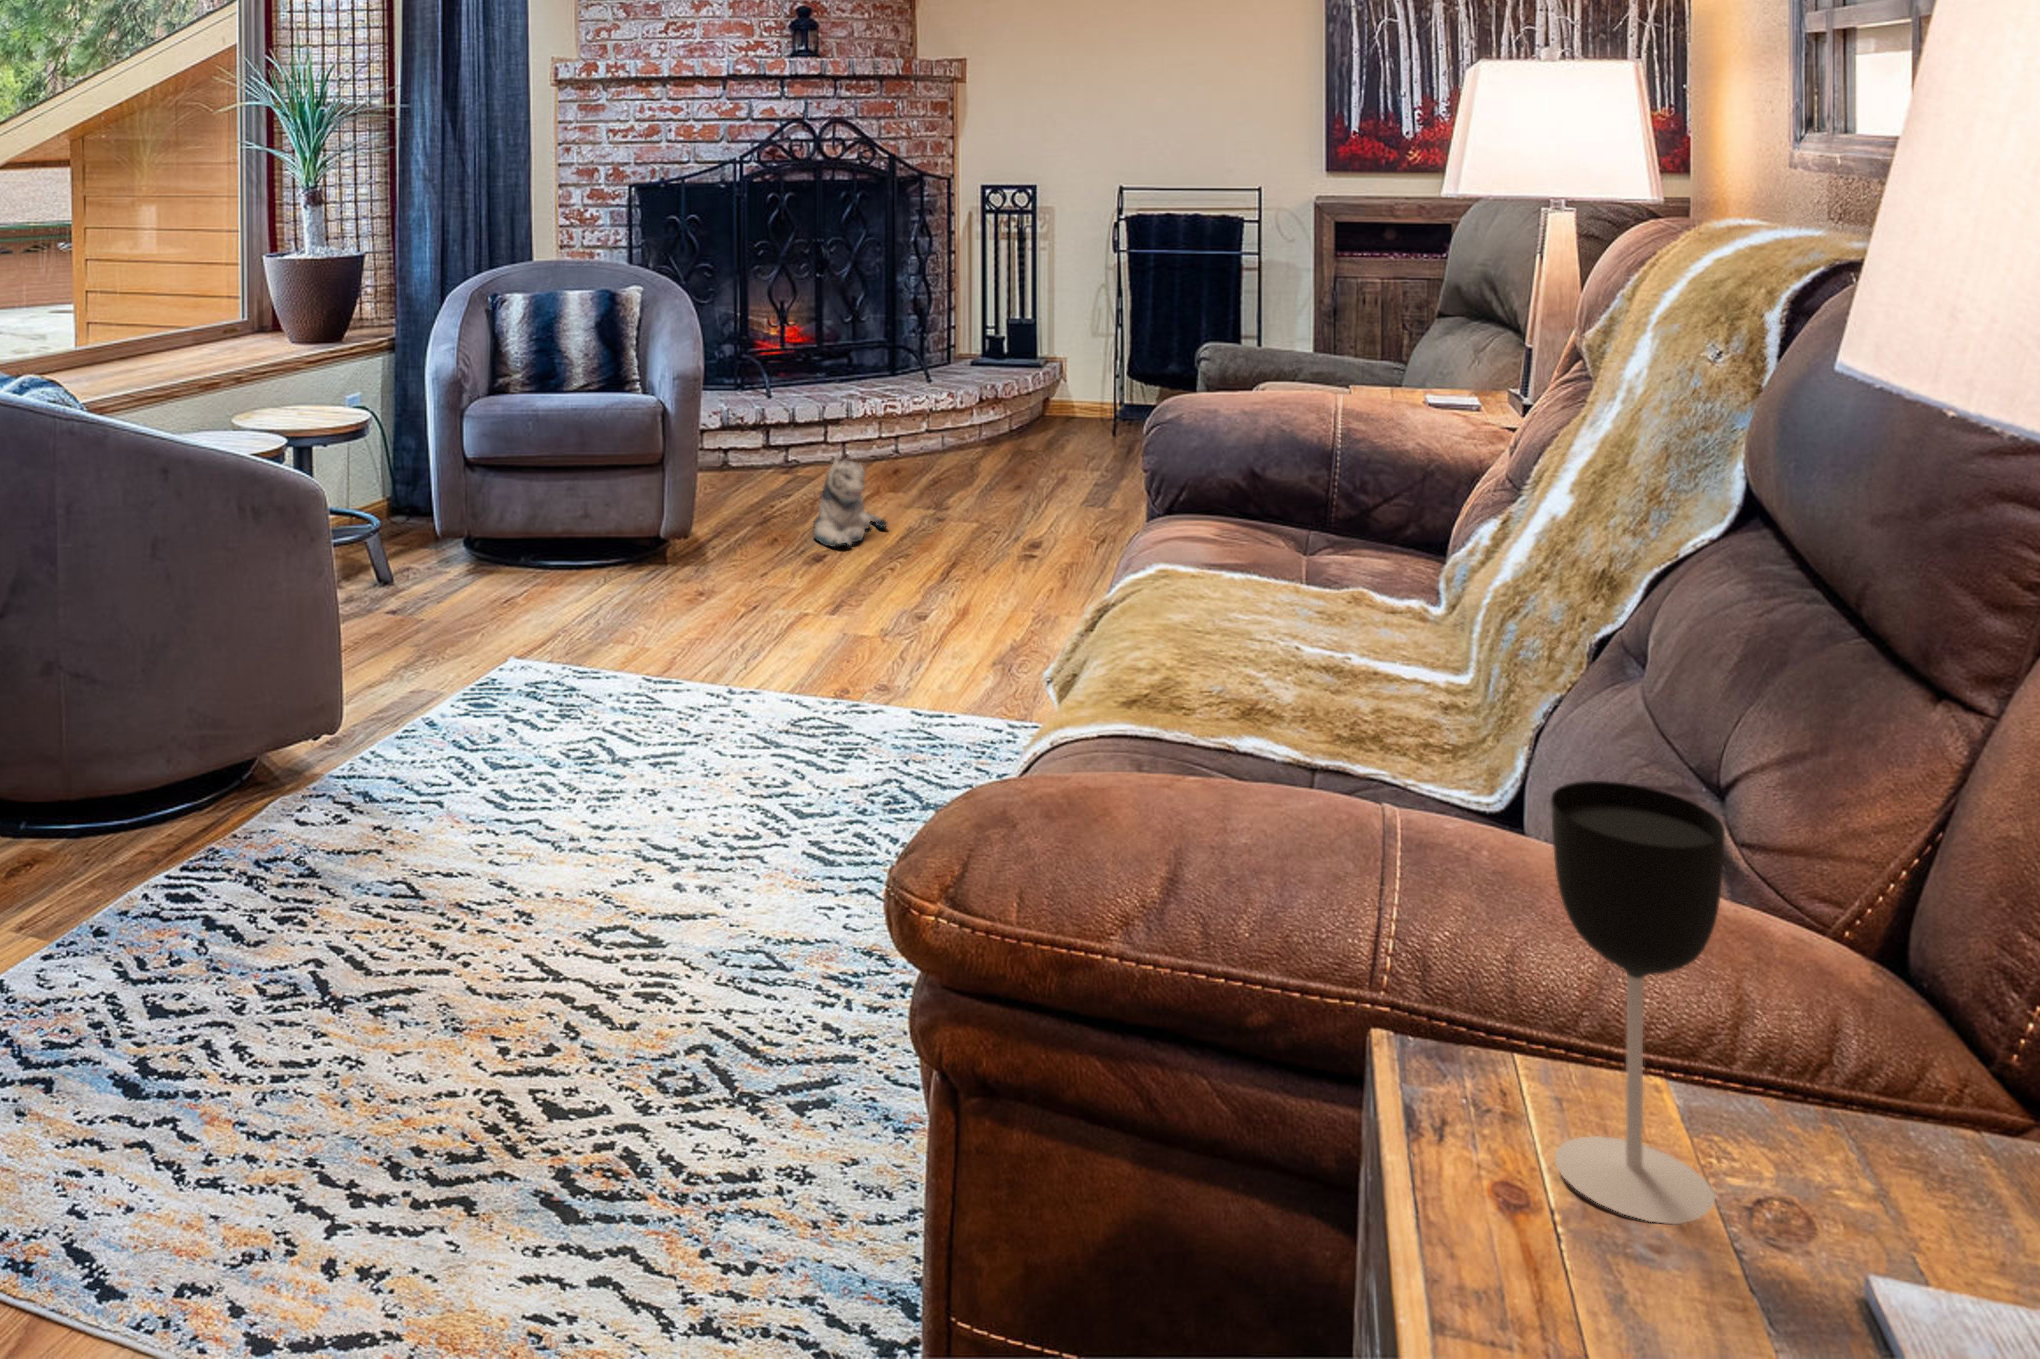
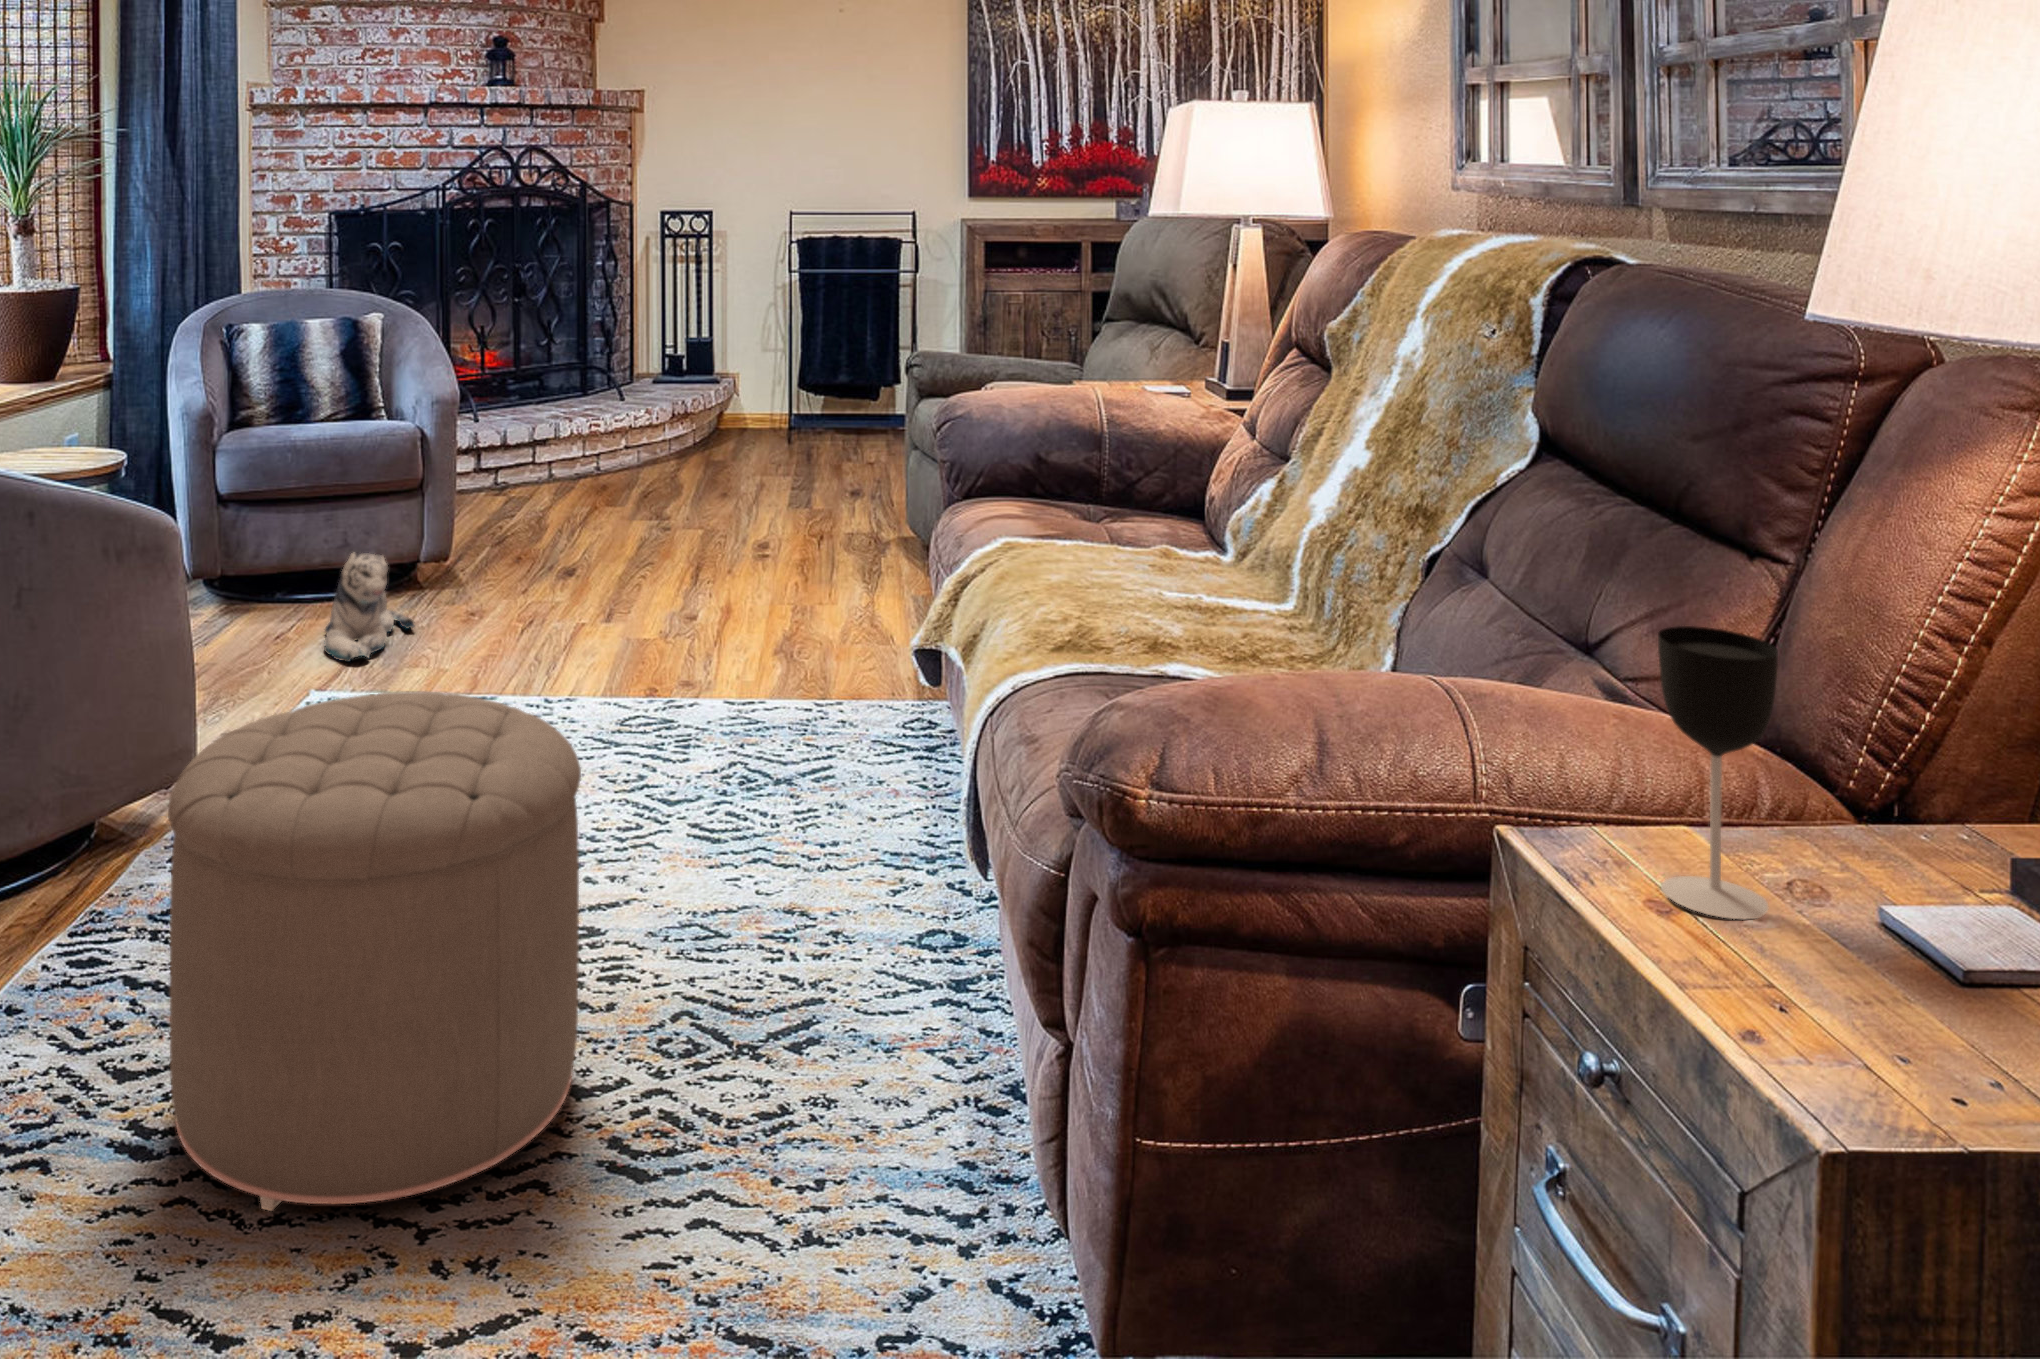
plush toy: present [814,459,887,547] -> present [324,553,415,662]
ottoman: none [149,672,560,1185] -> present [168,692,581,1211]

